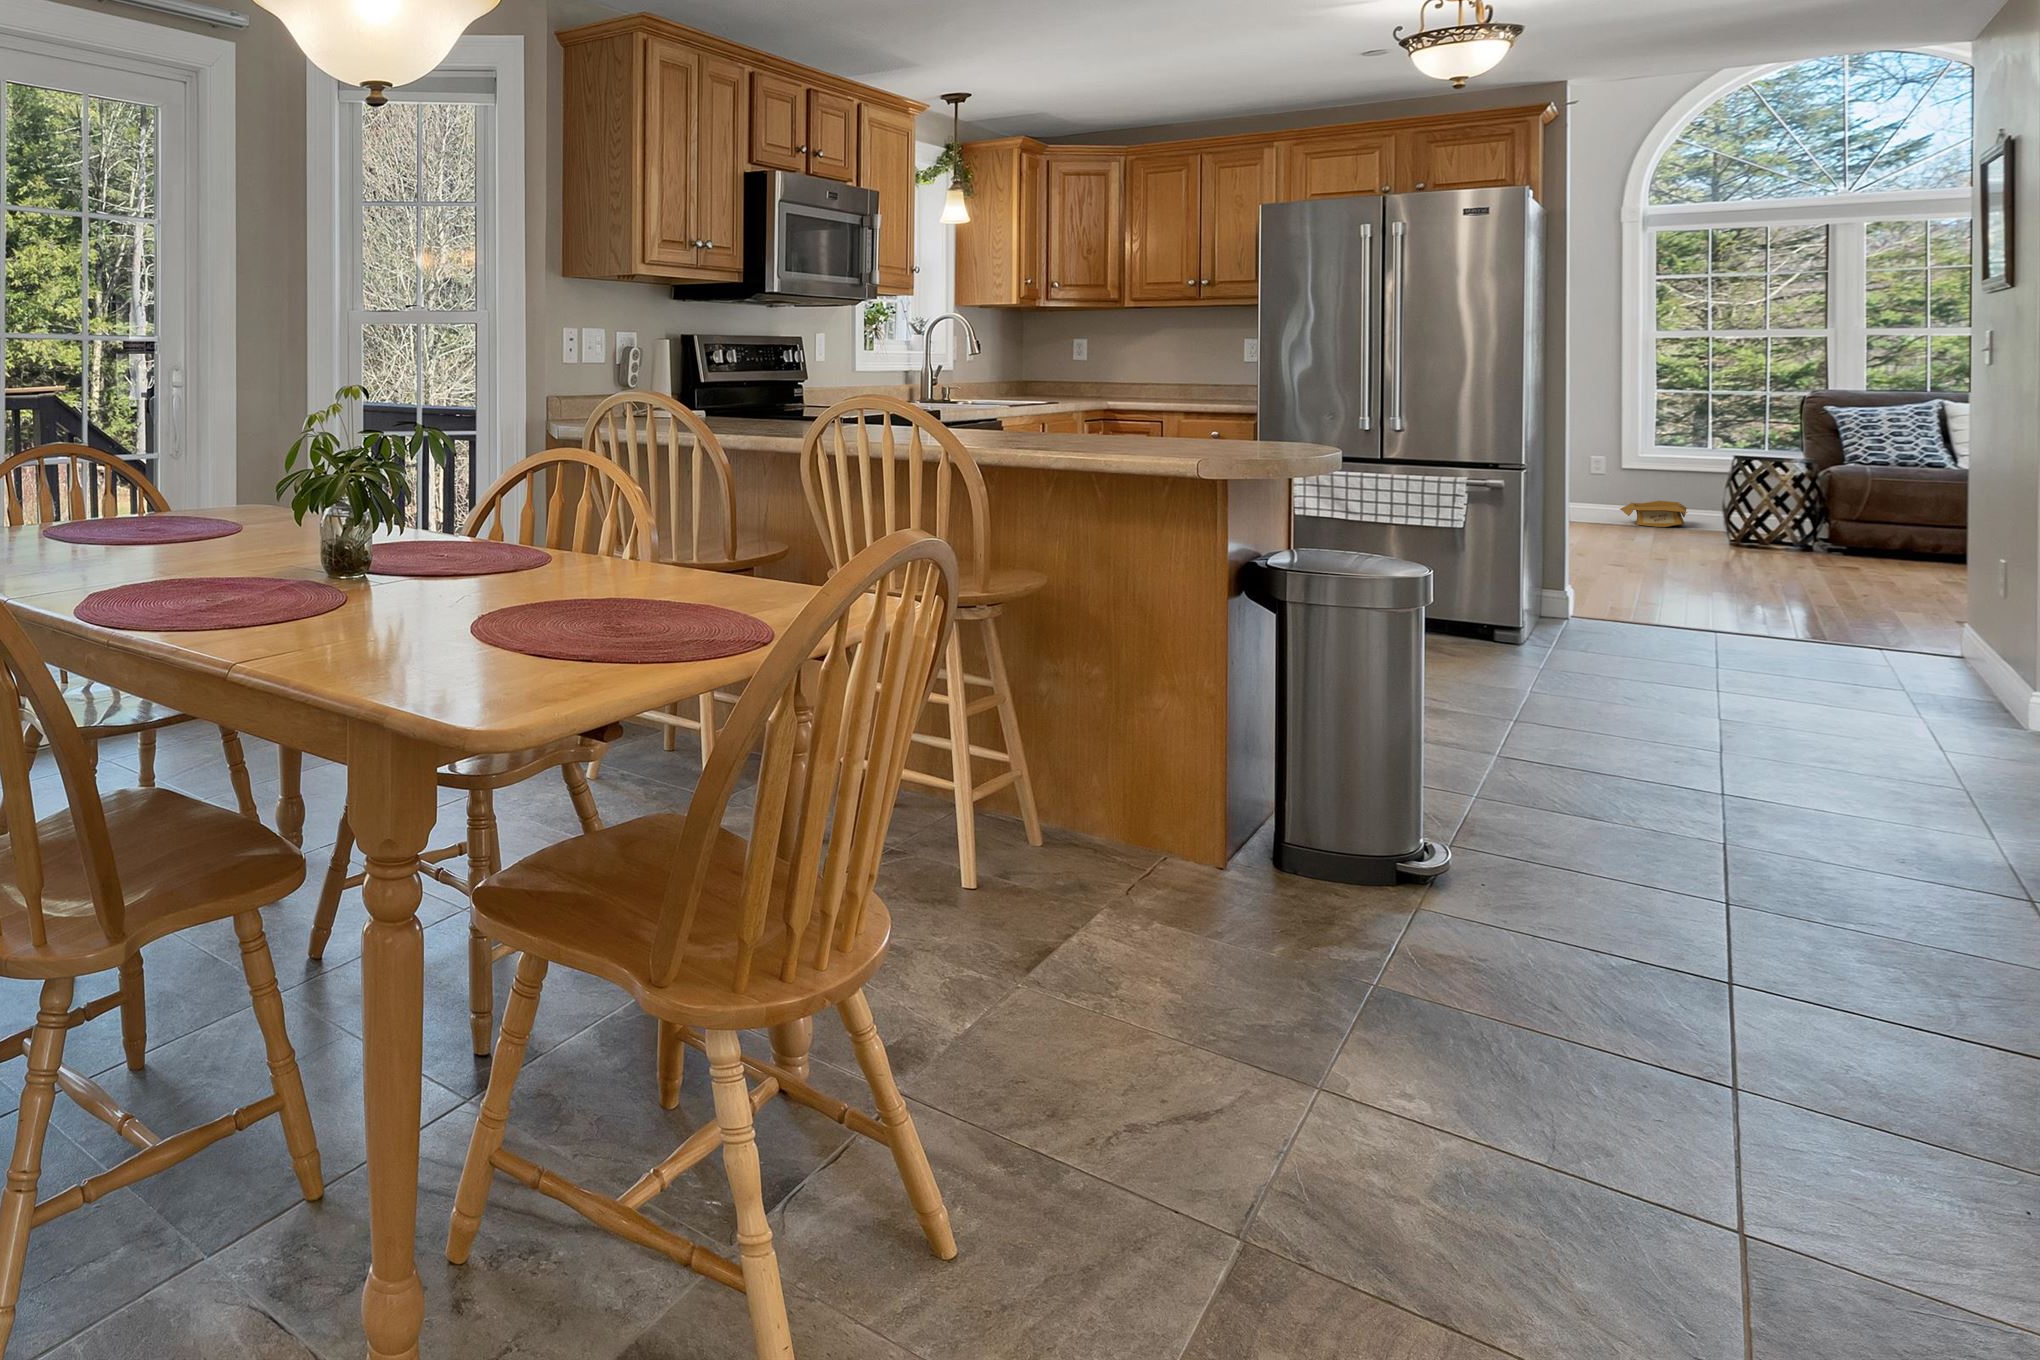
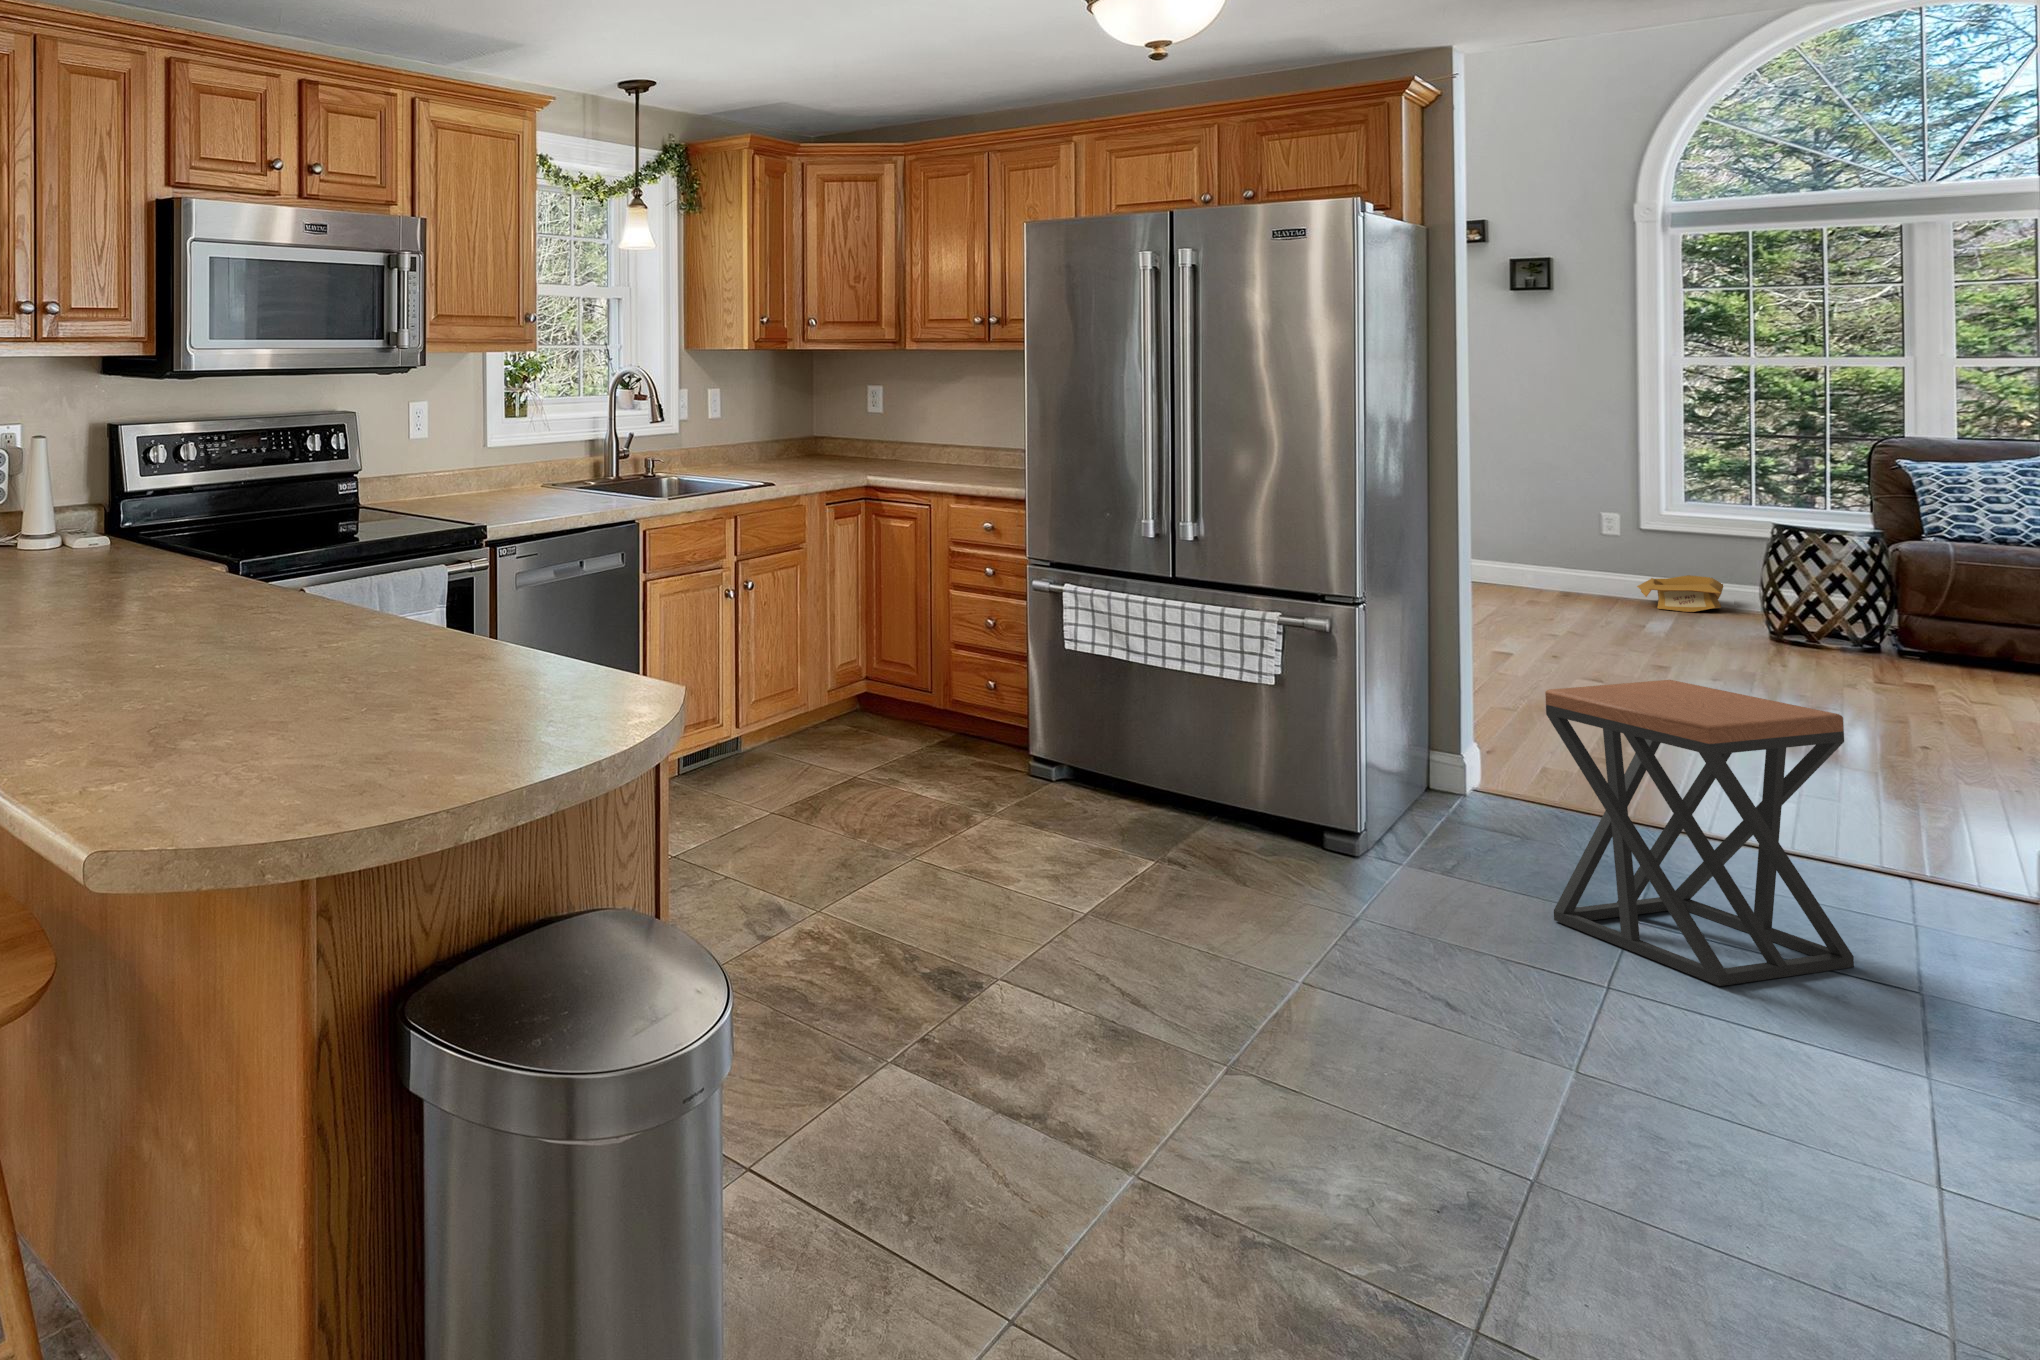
stool: none [1660,518,1851,691] -> present [1545,680,1854,986]

